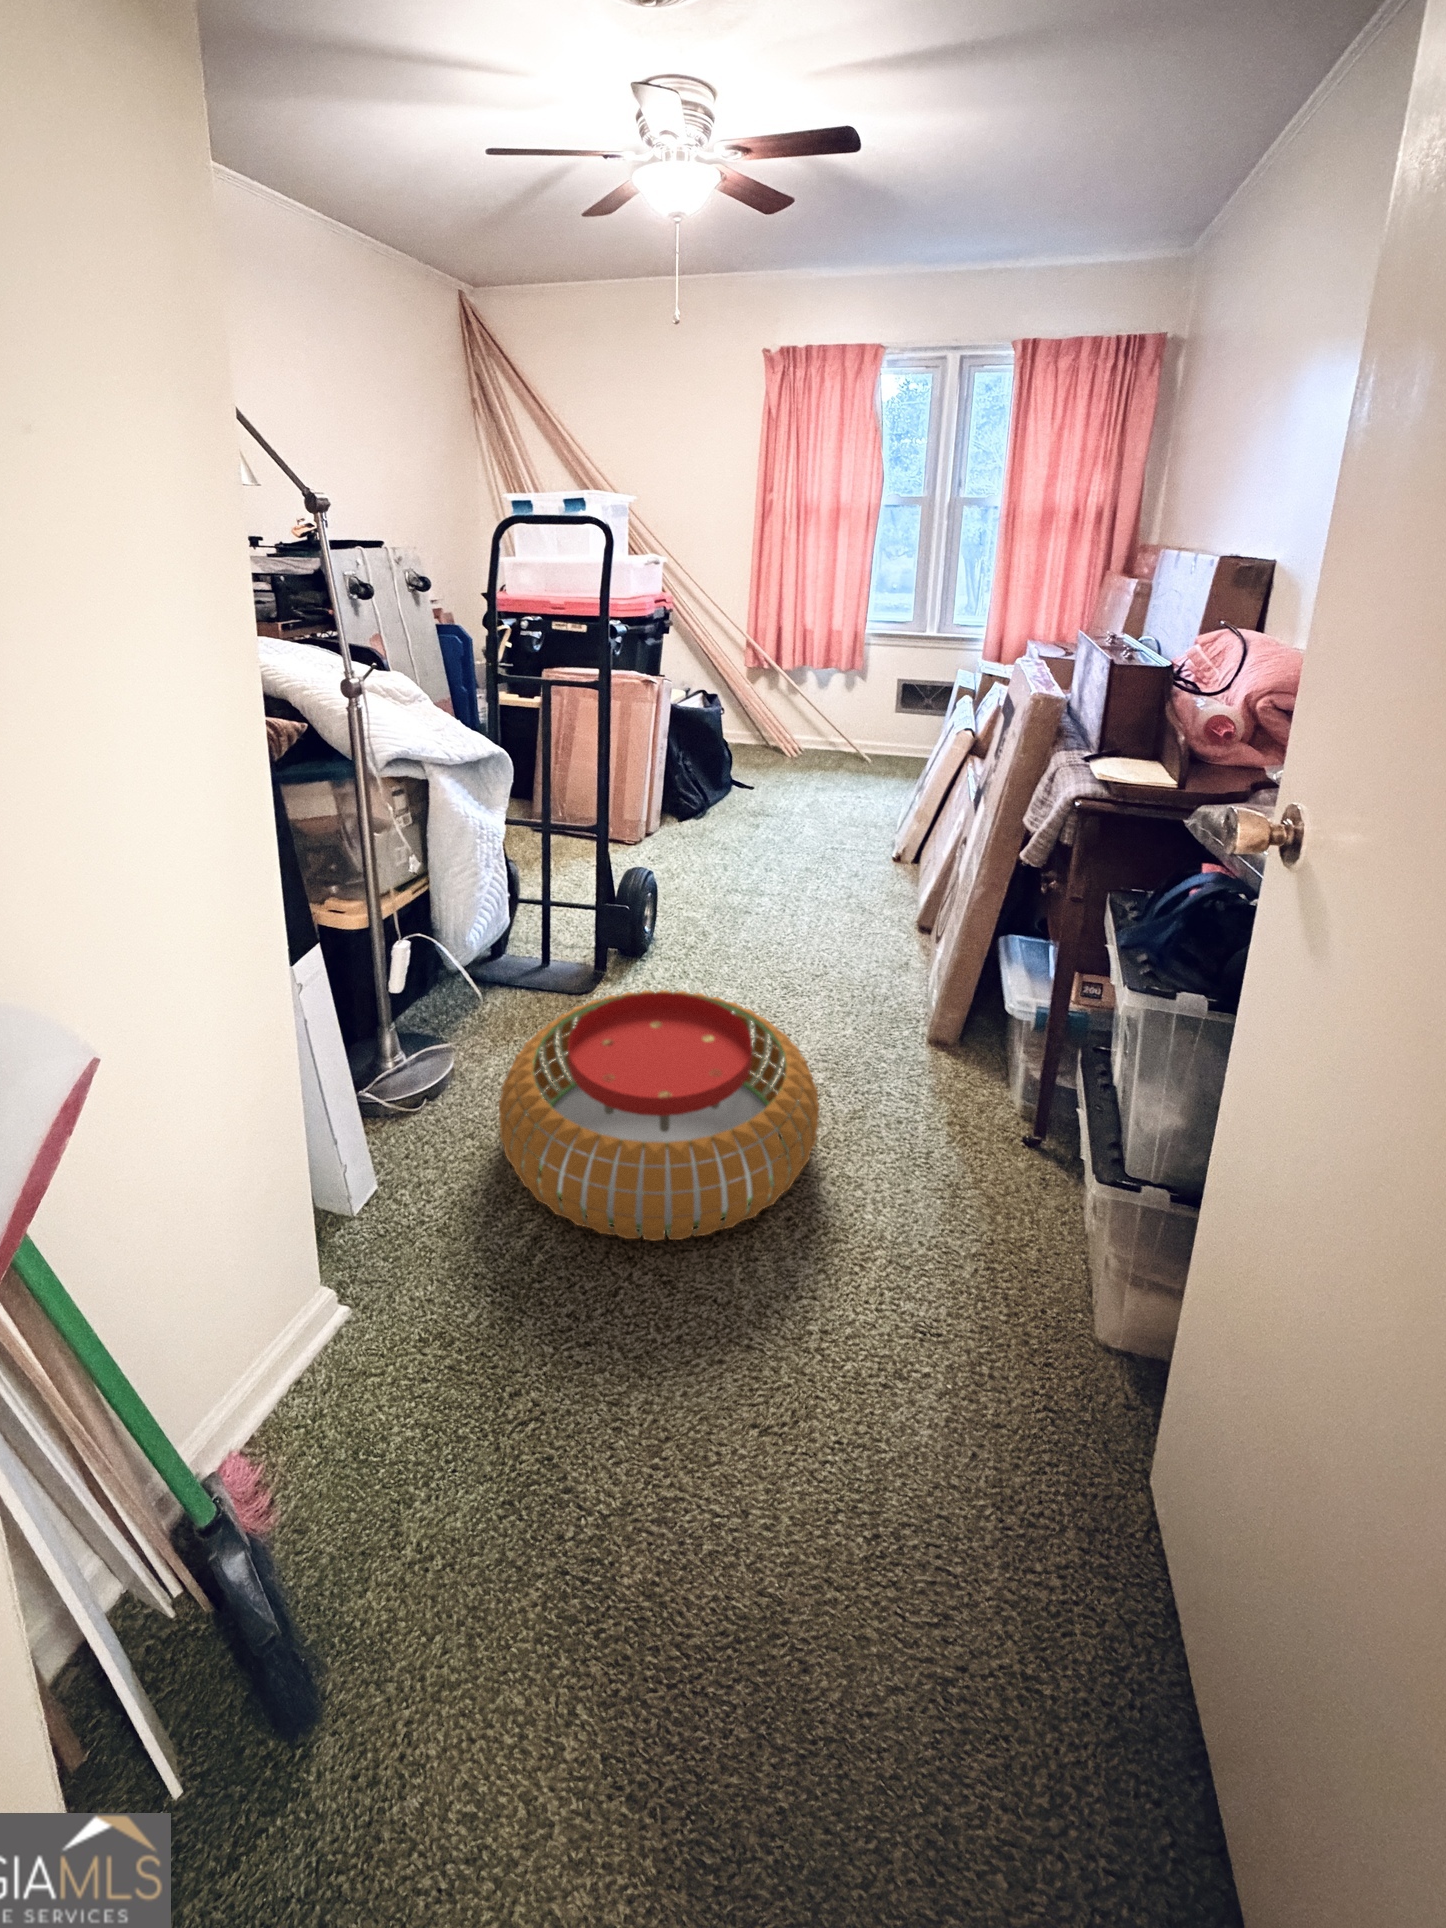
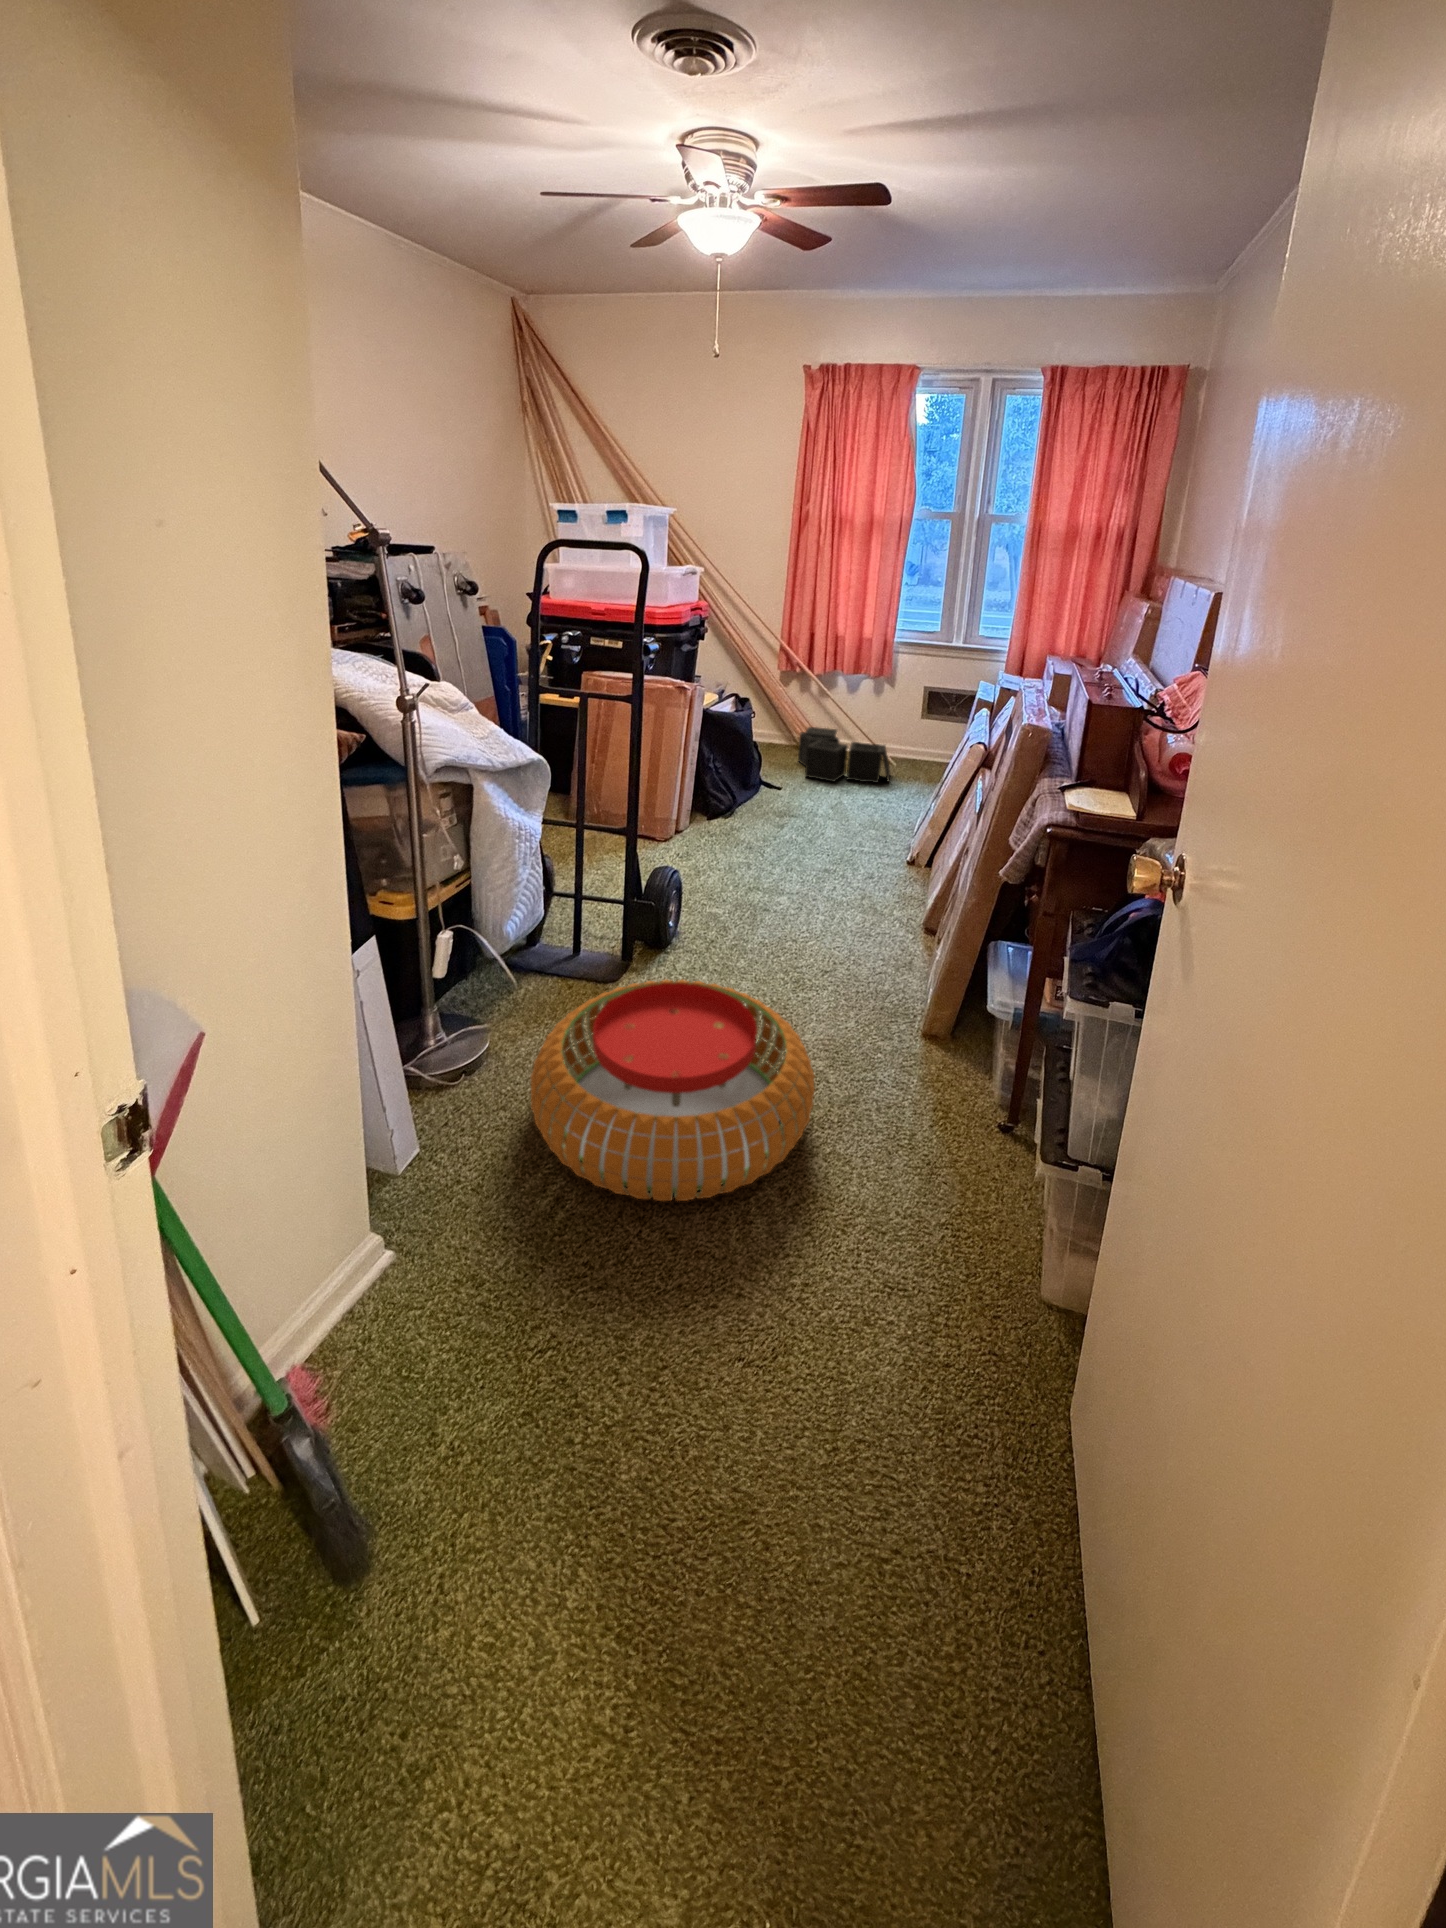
storage bin: none [769,726,868,785] -> present [798,727,890,783]

